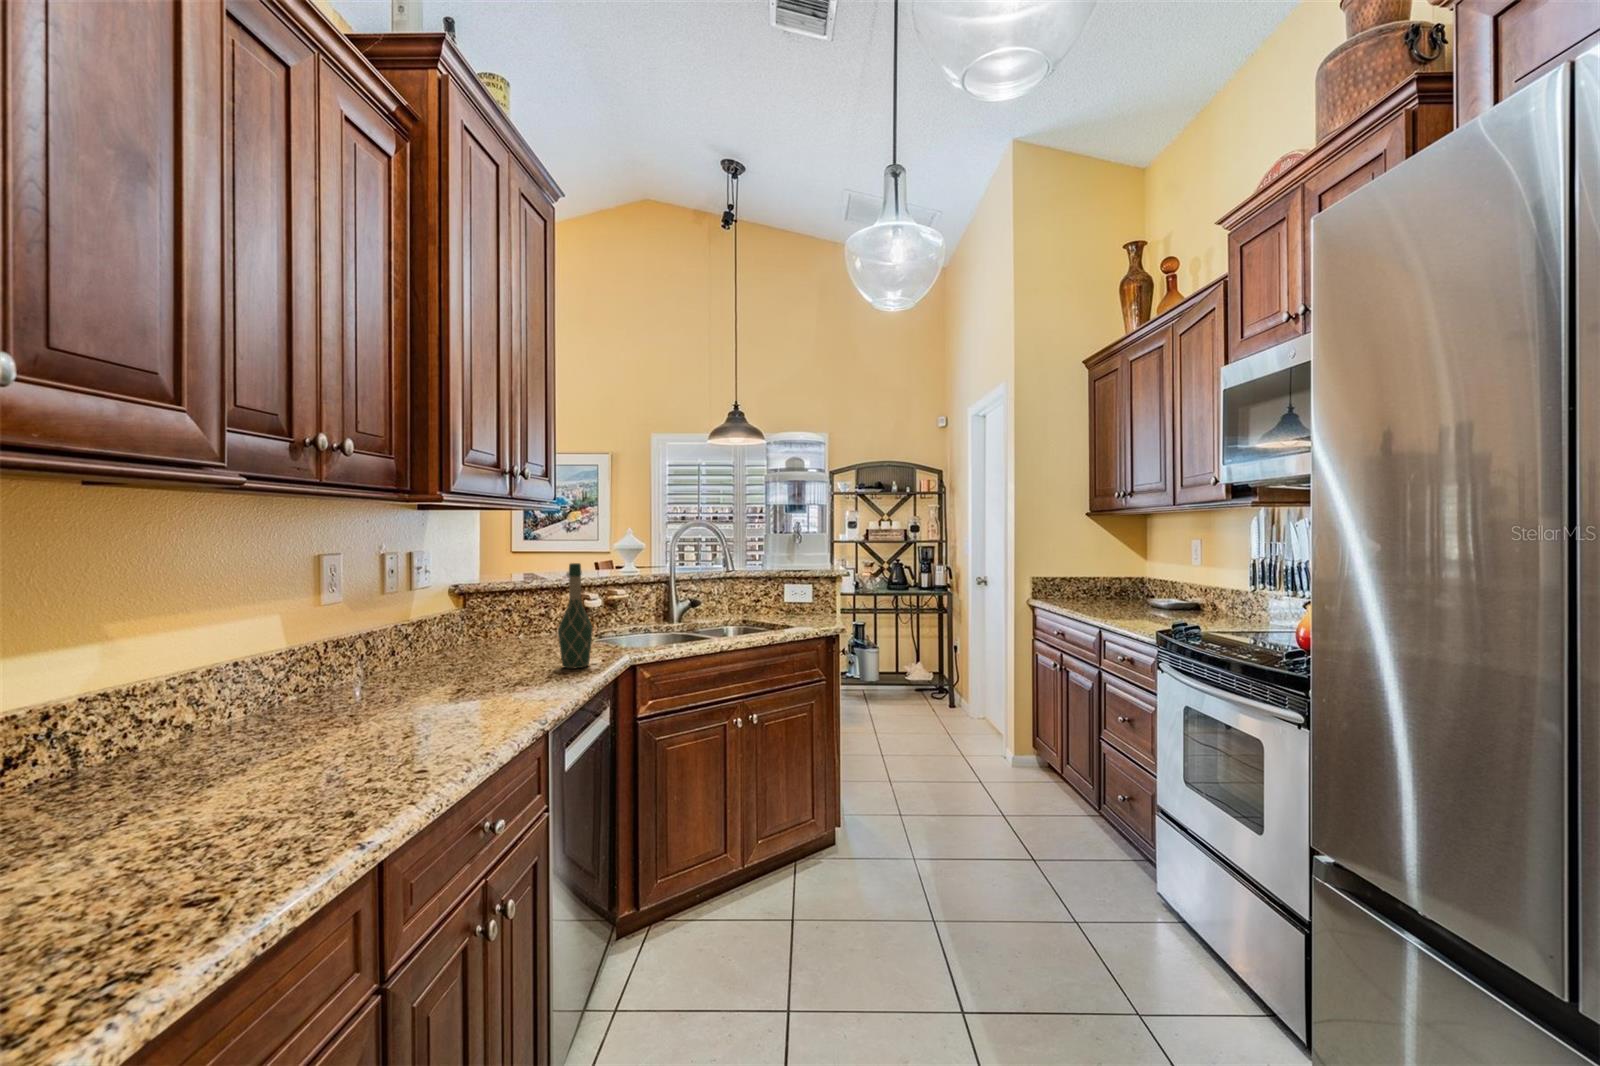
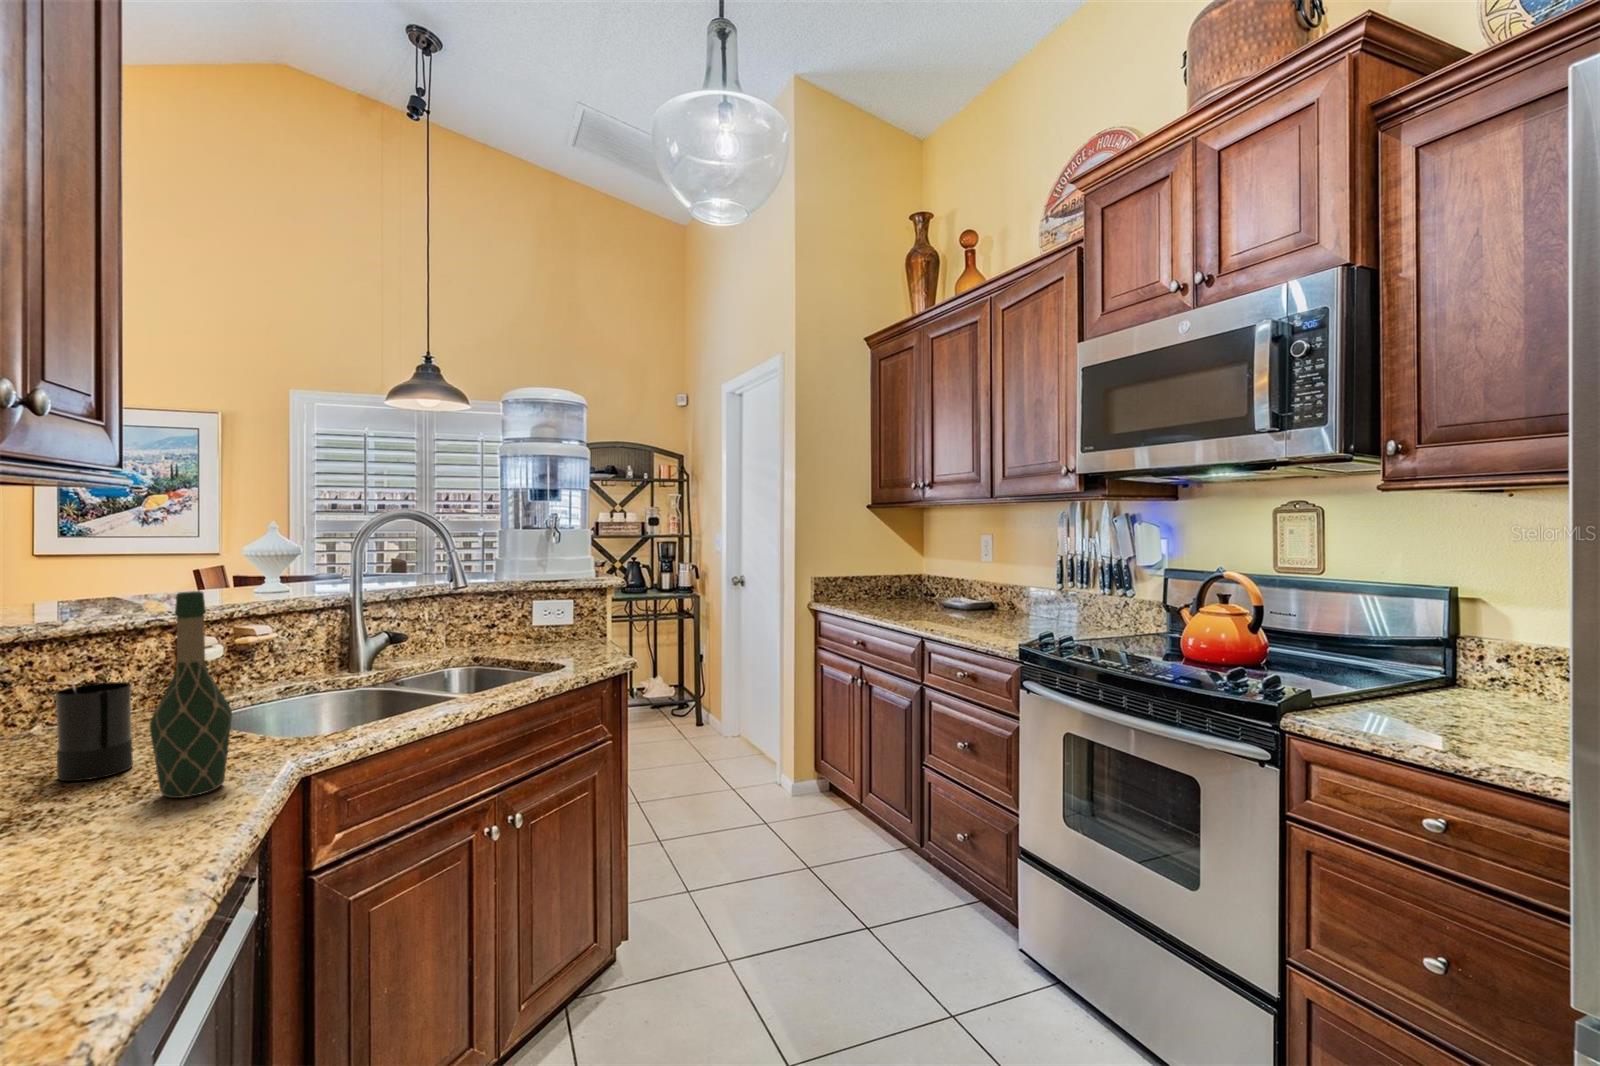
candle: none [522,609,555,659] -> present [52,681,133,781]

